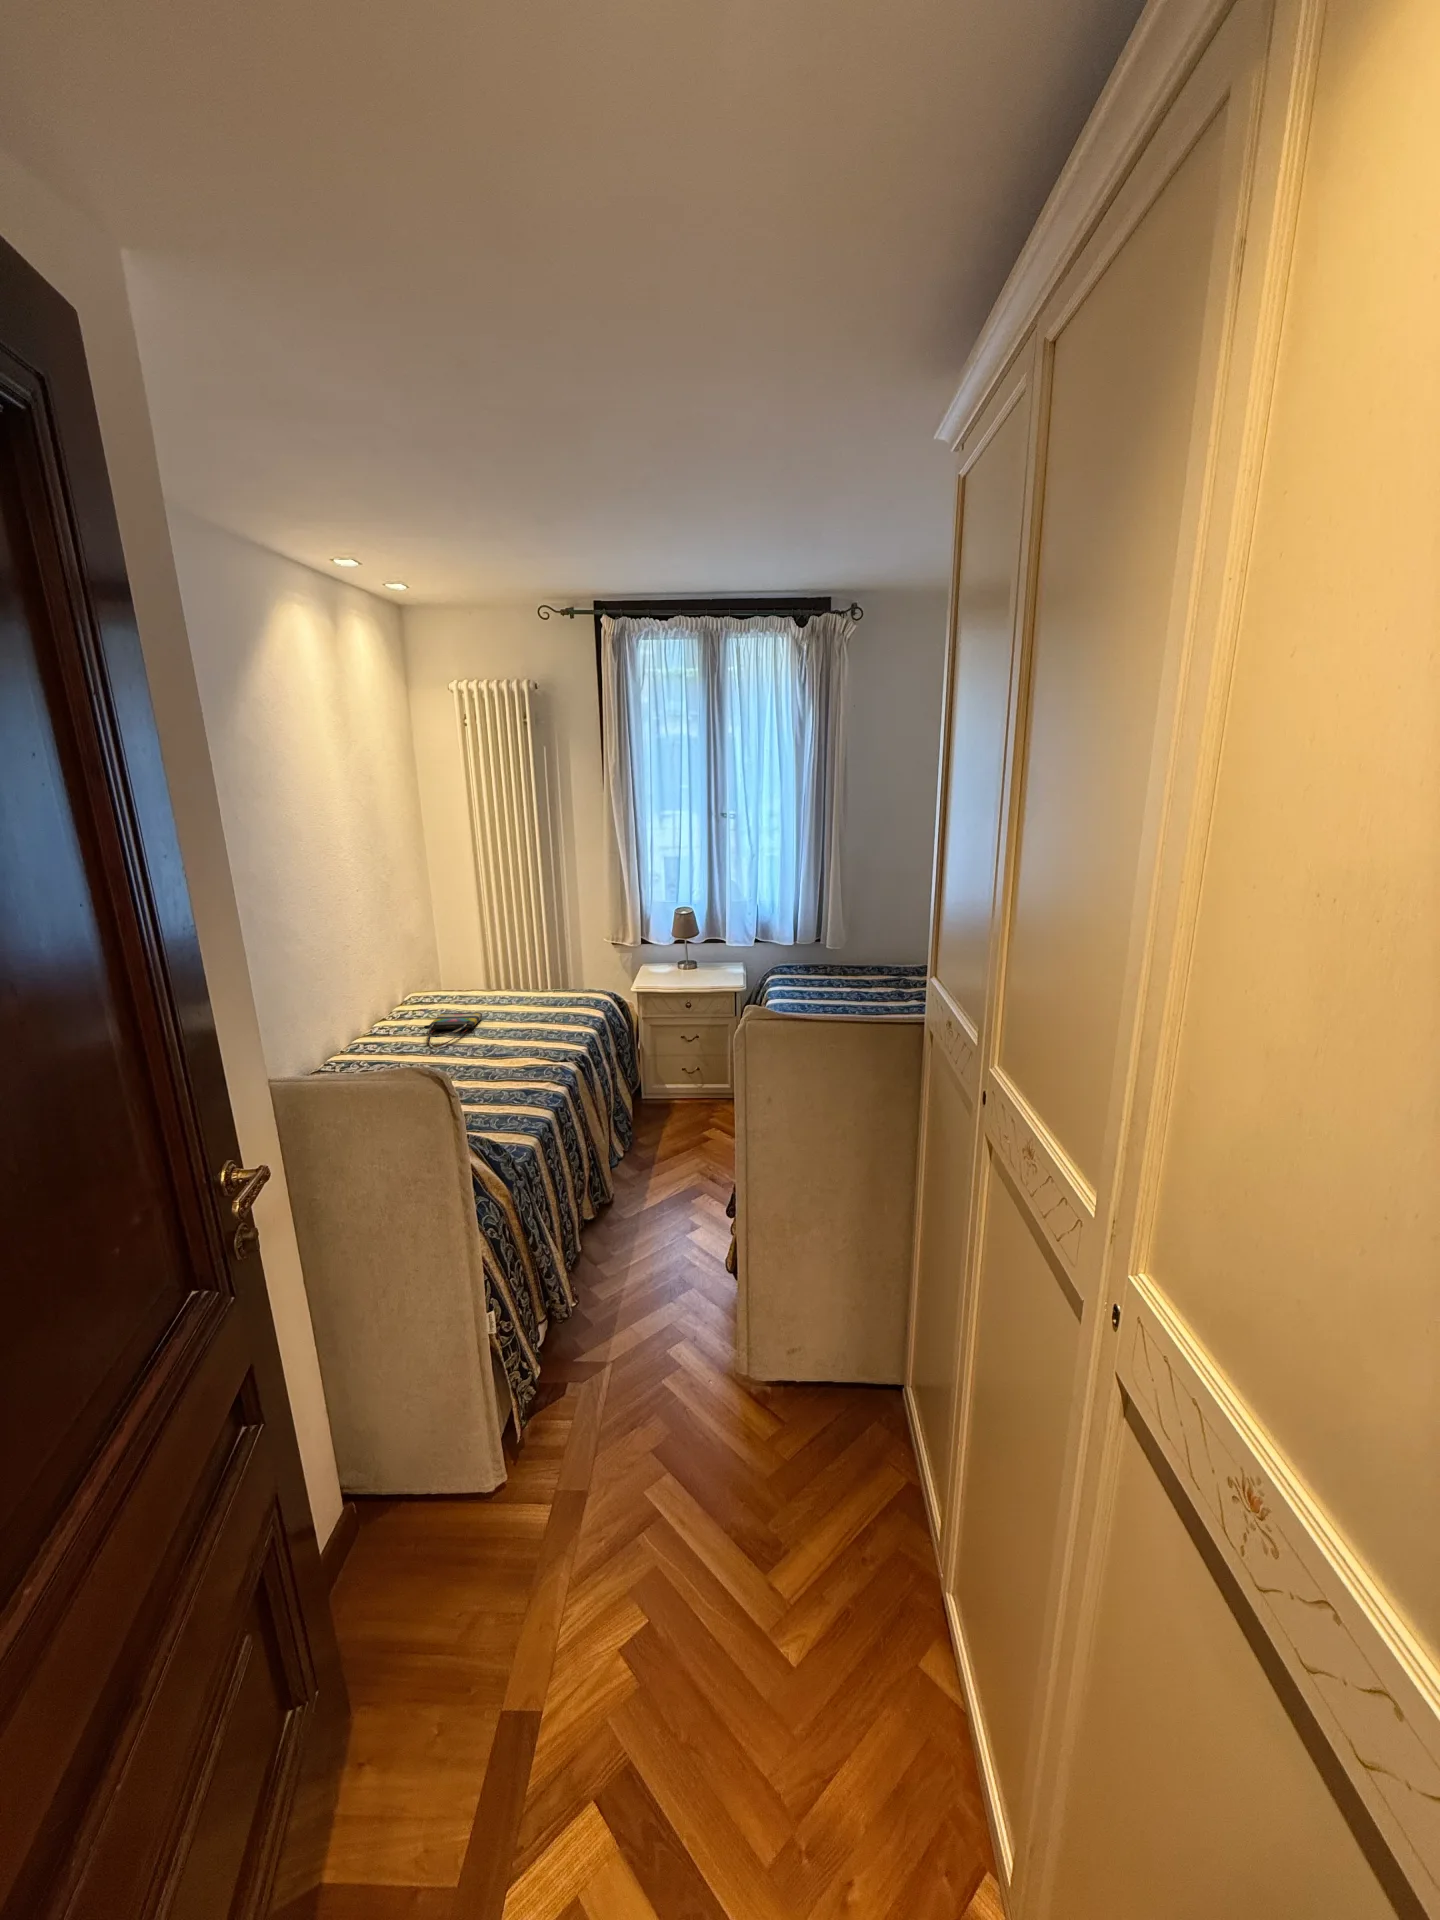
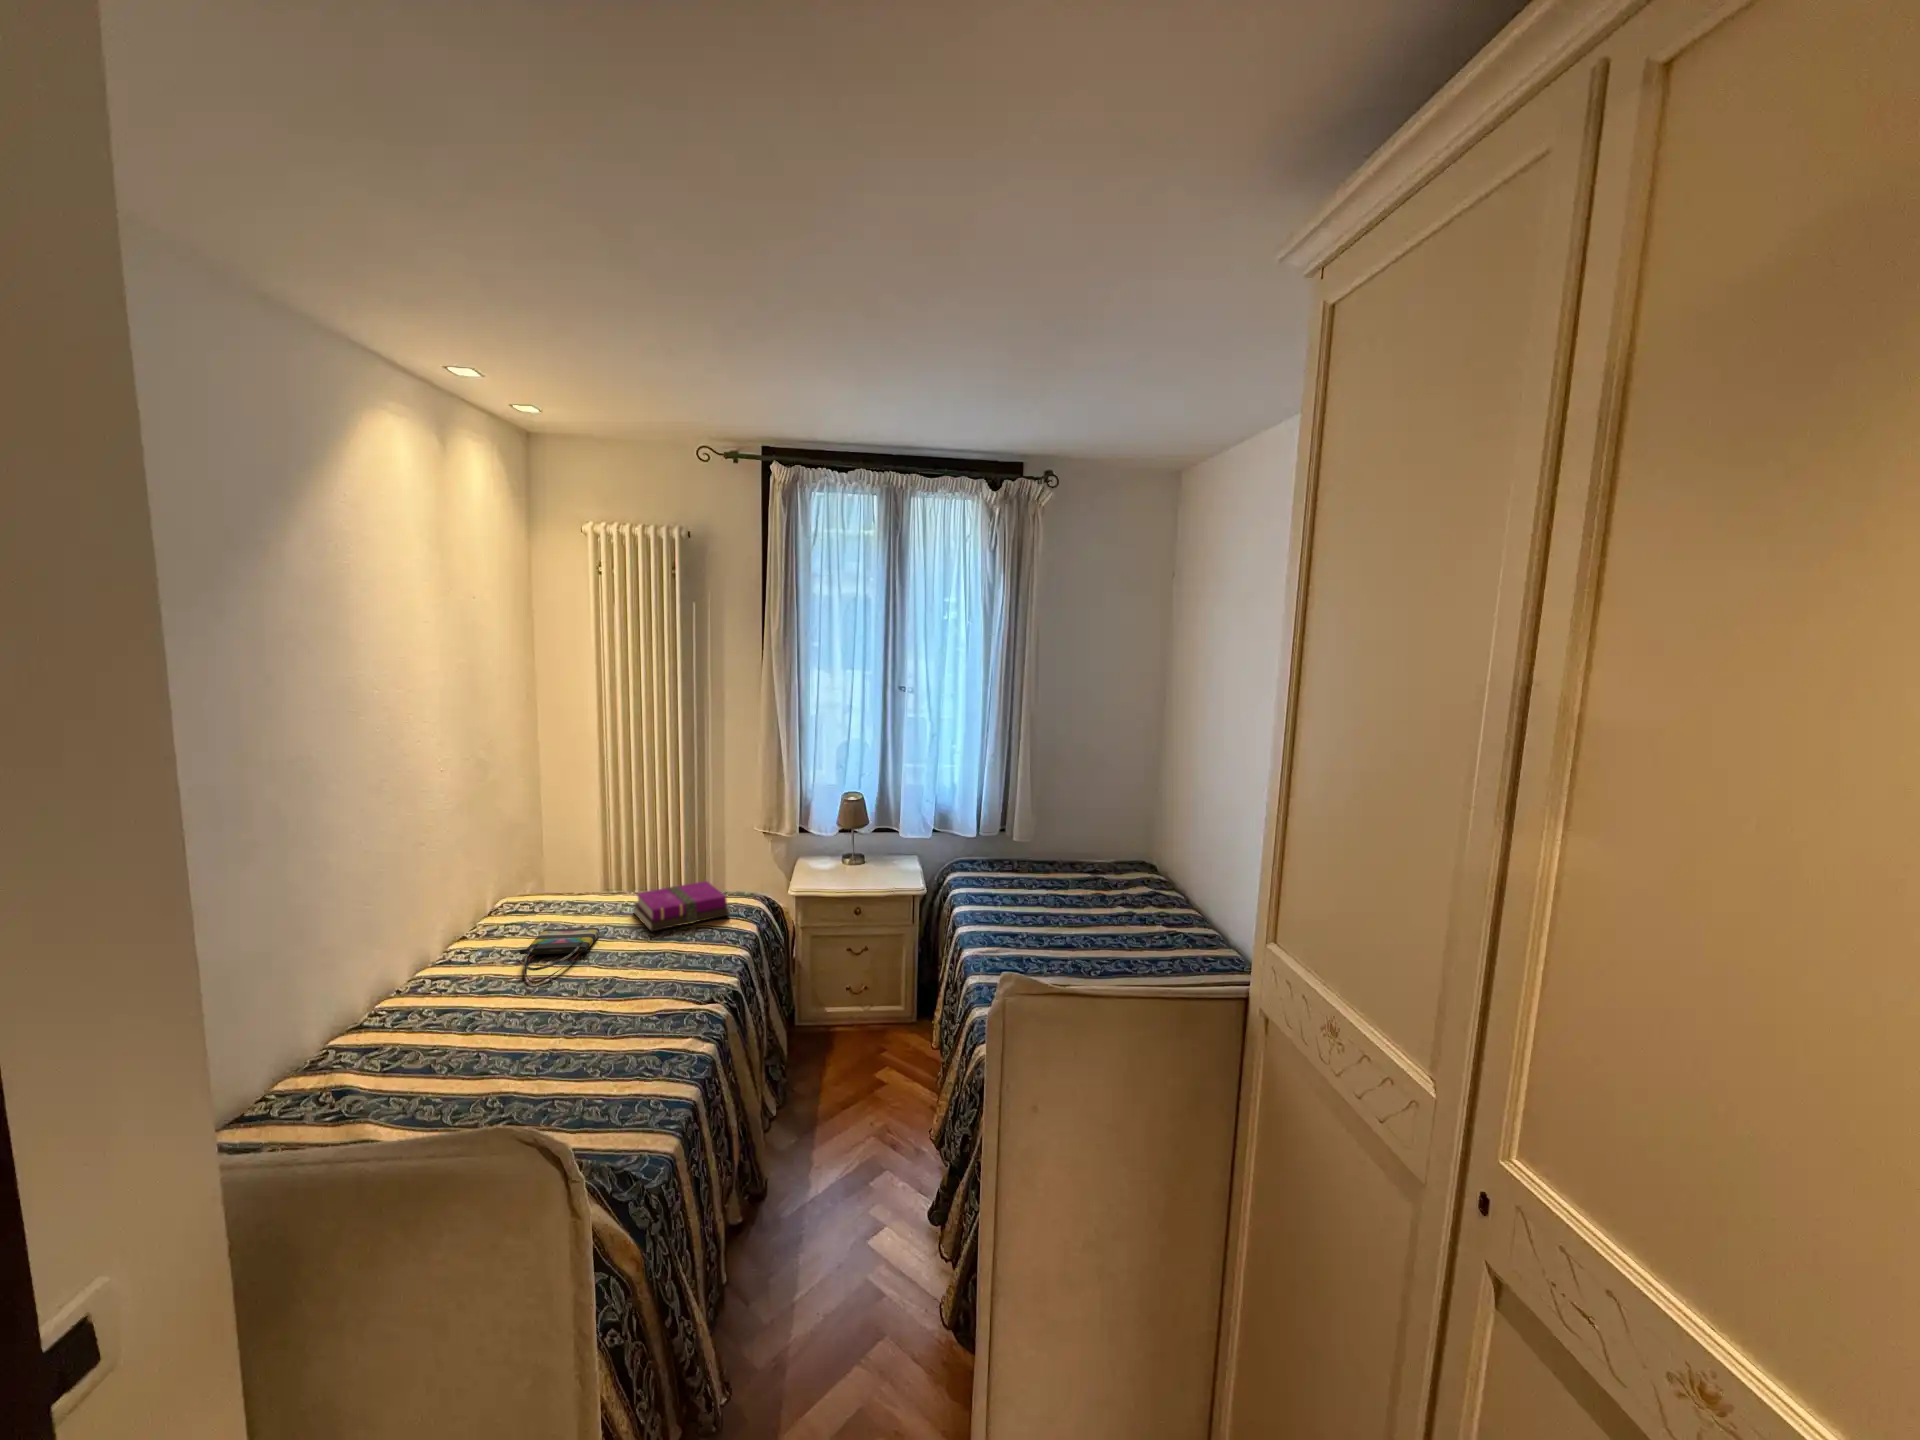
notebook: none [507,981,583,1016] -> present [634,881,730,931]

